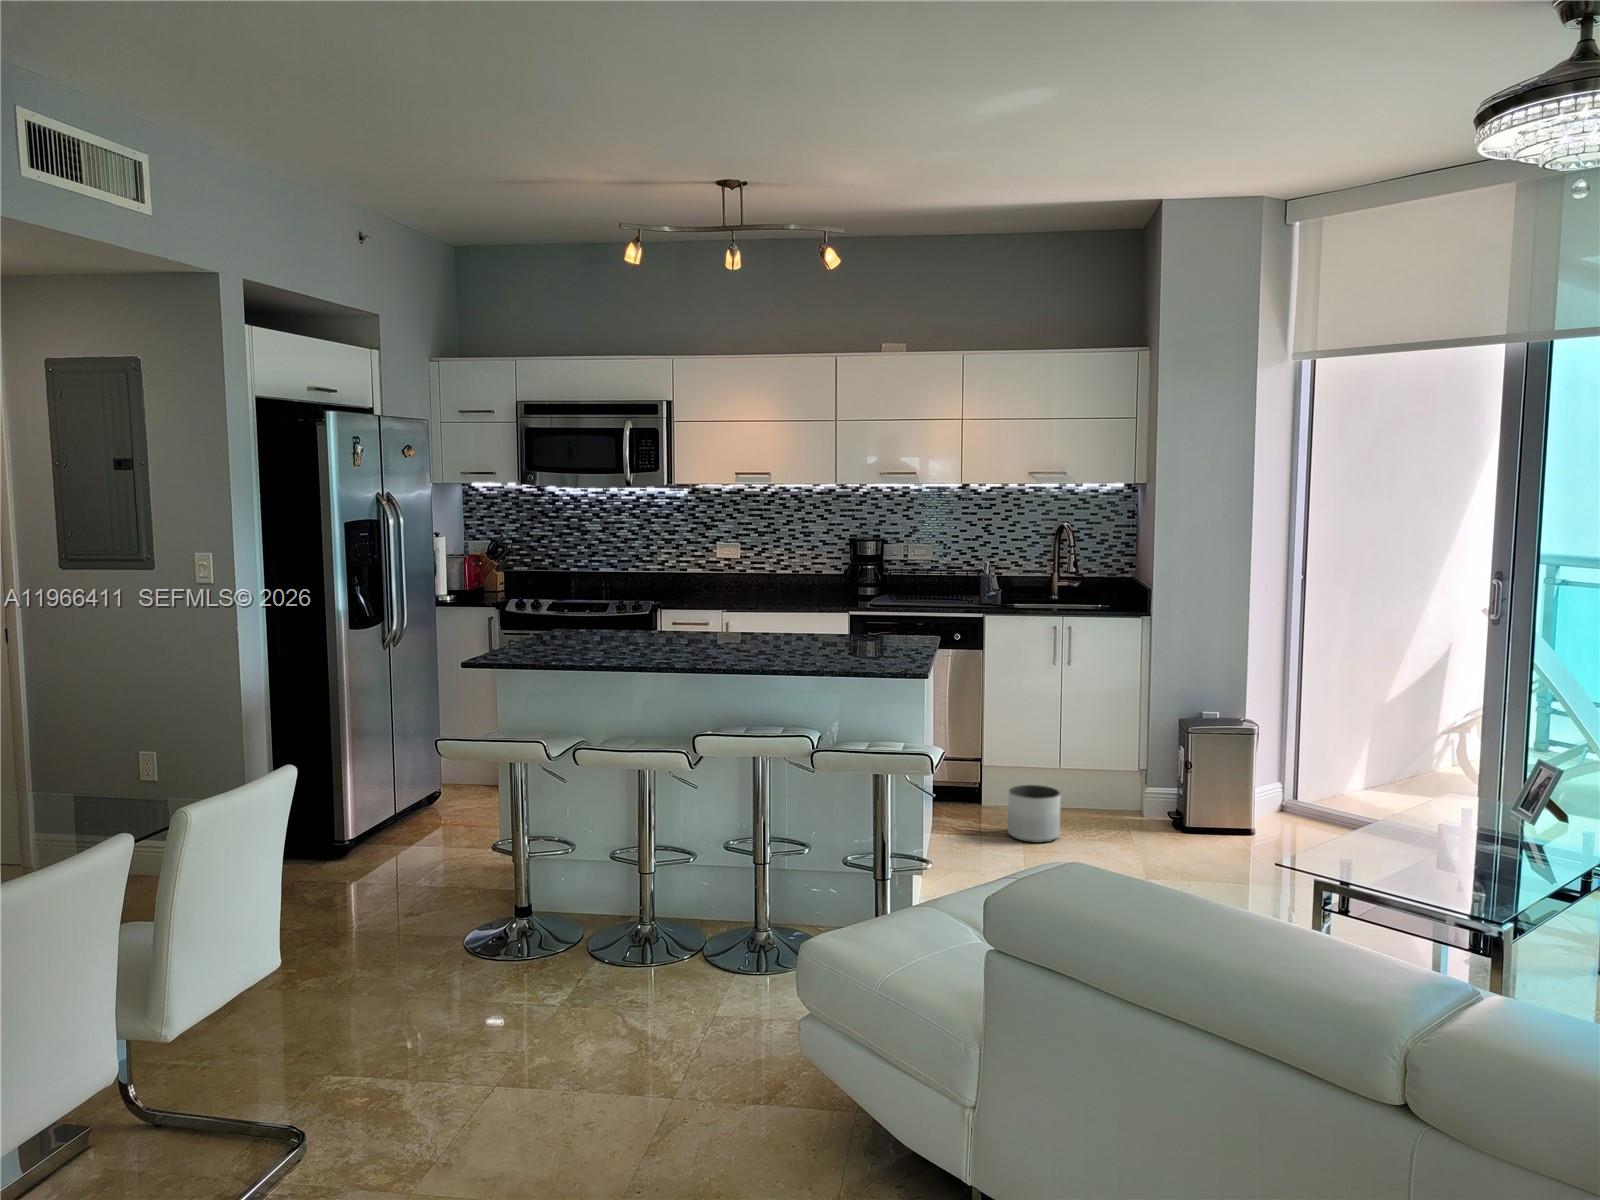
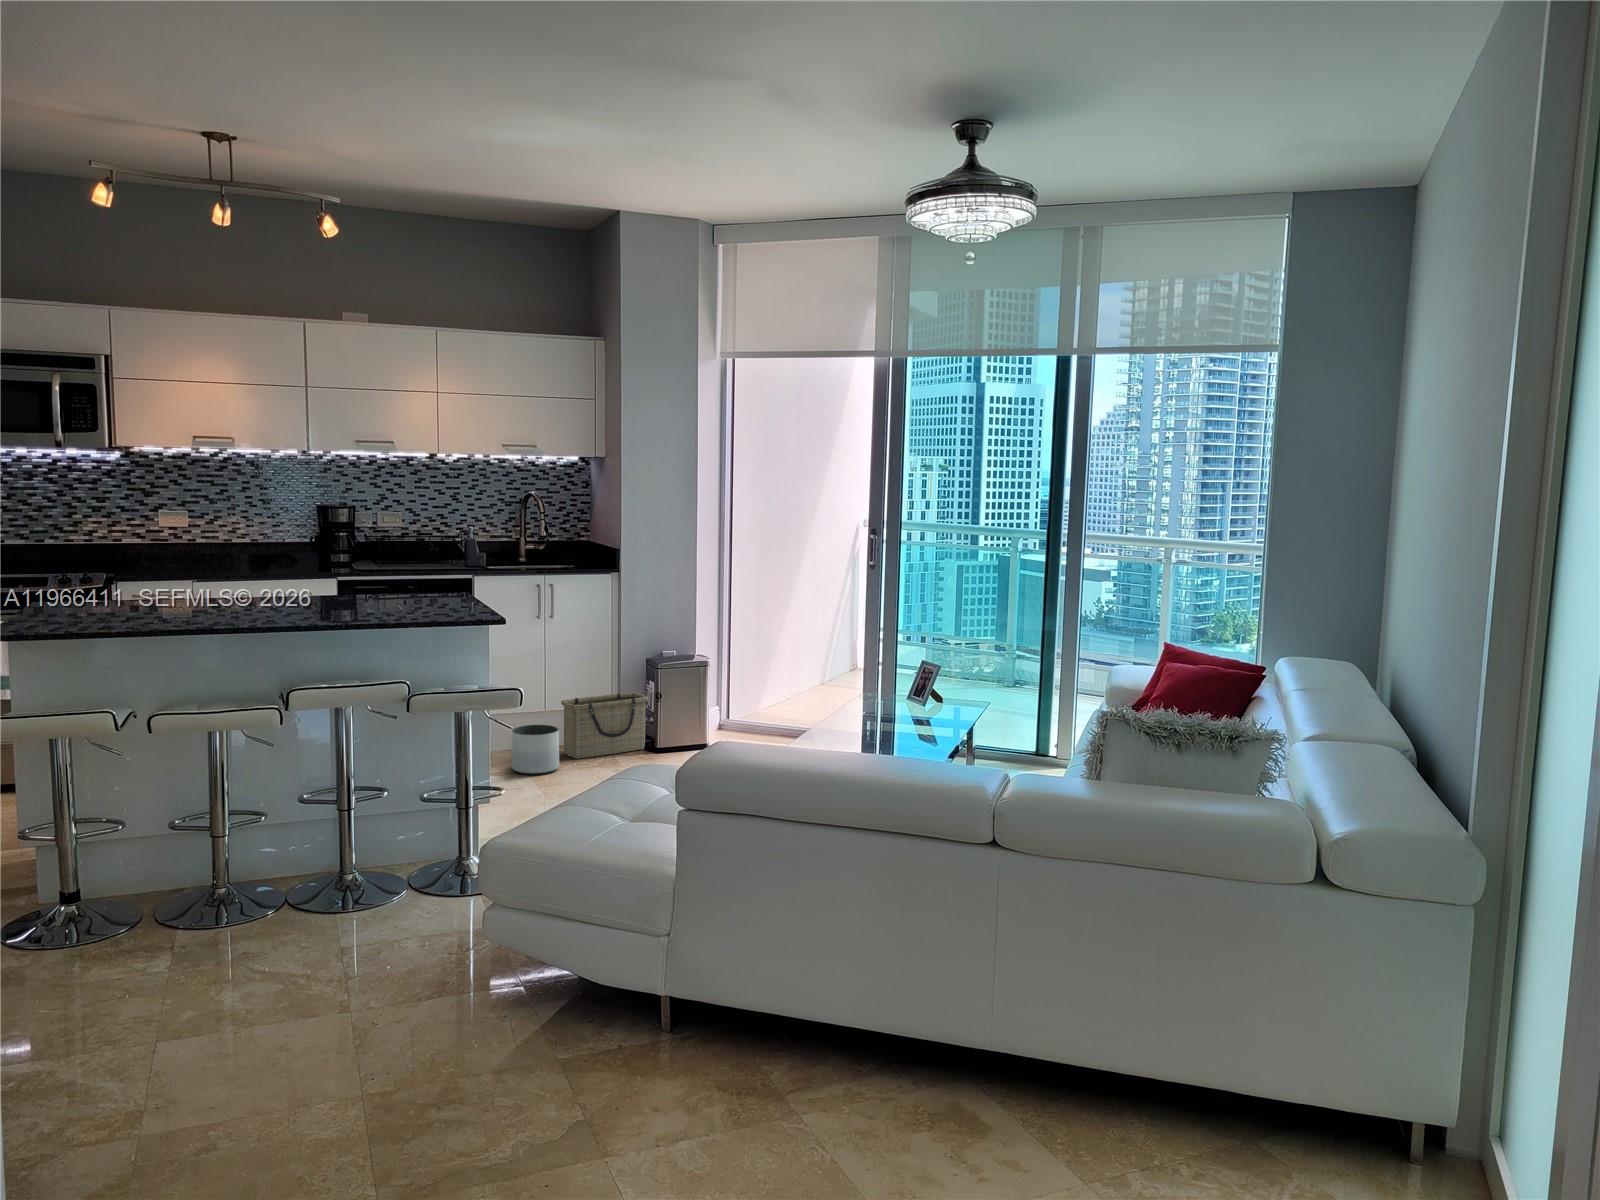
basket: none [1074,758,1178,829] -> present [561,692,648,759]

